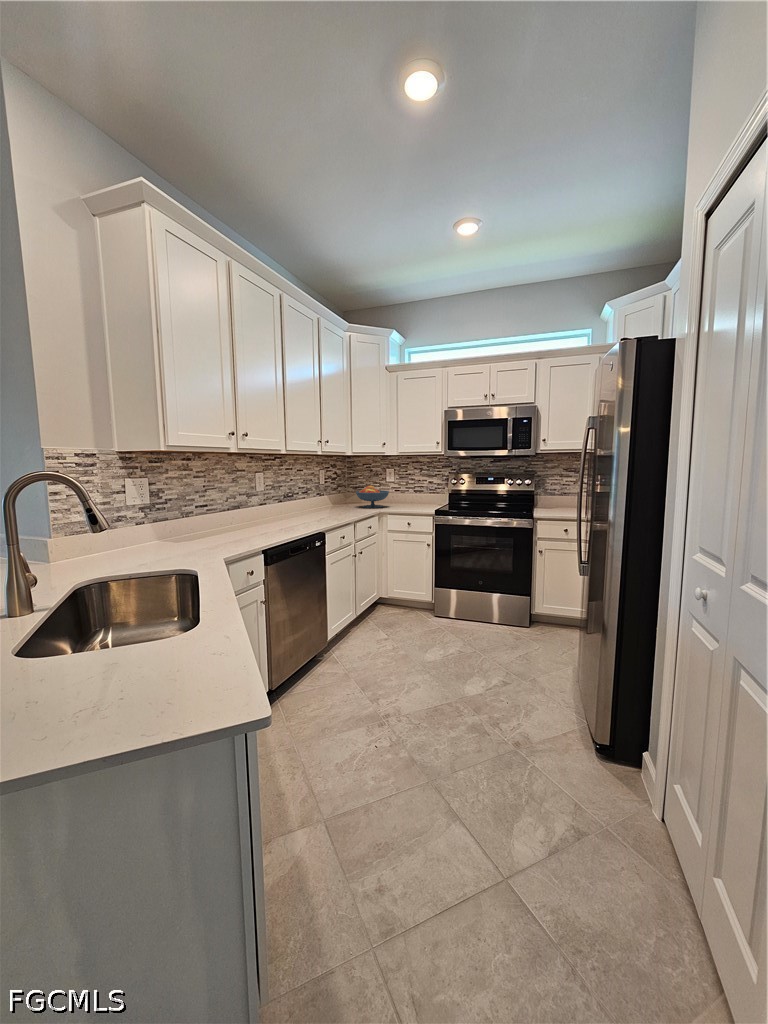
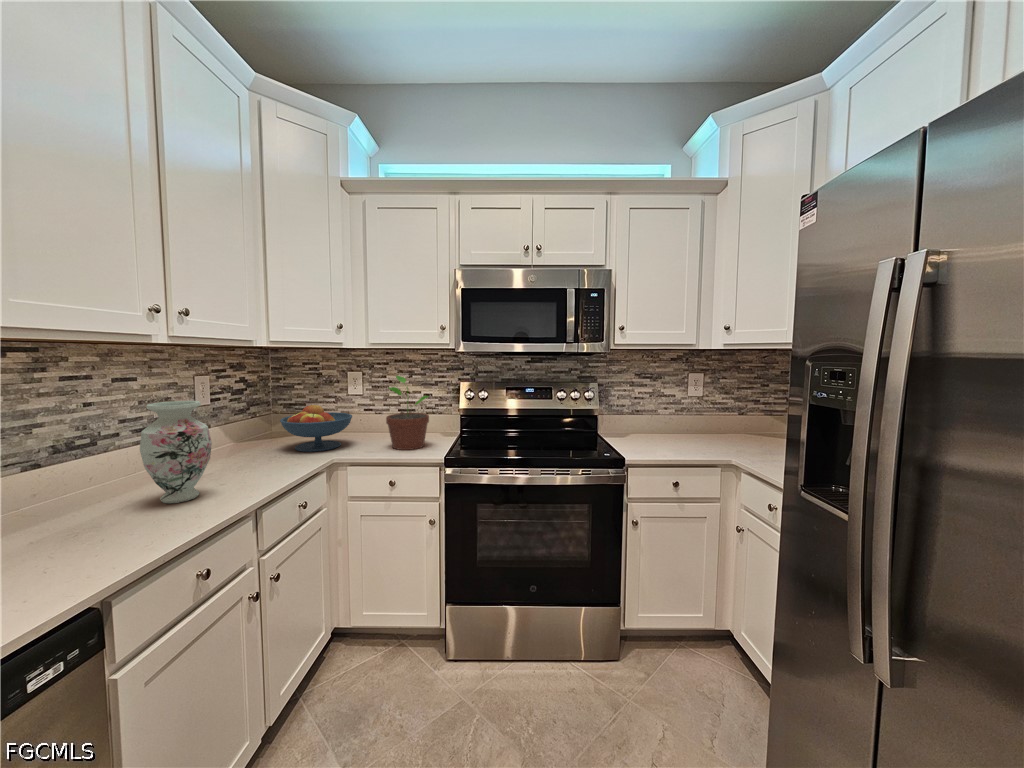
potted plant: none [406,470,429,509] -> present [386,376,429,450]
vase: none [316,477,338,516] -> present [140,401,212,504]

